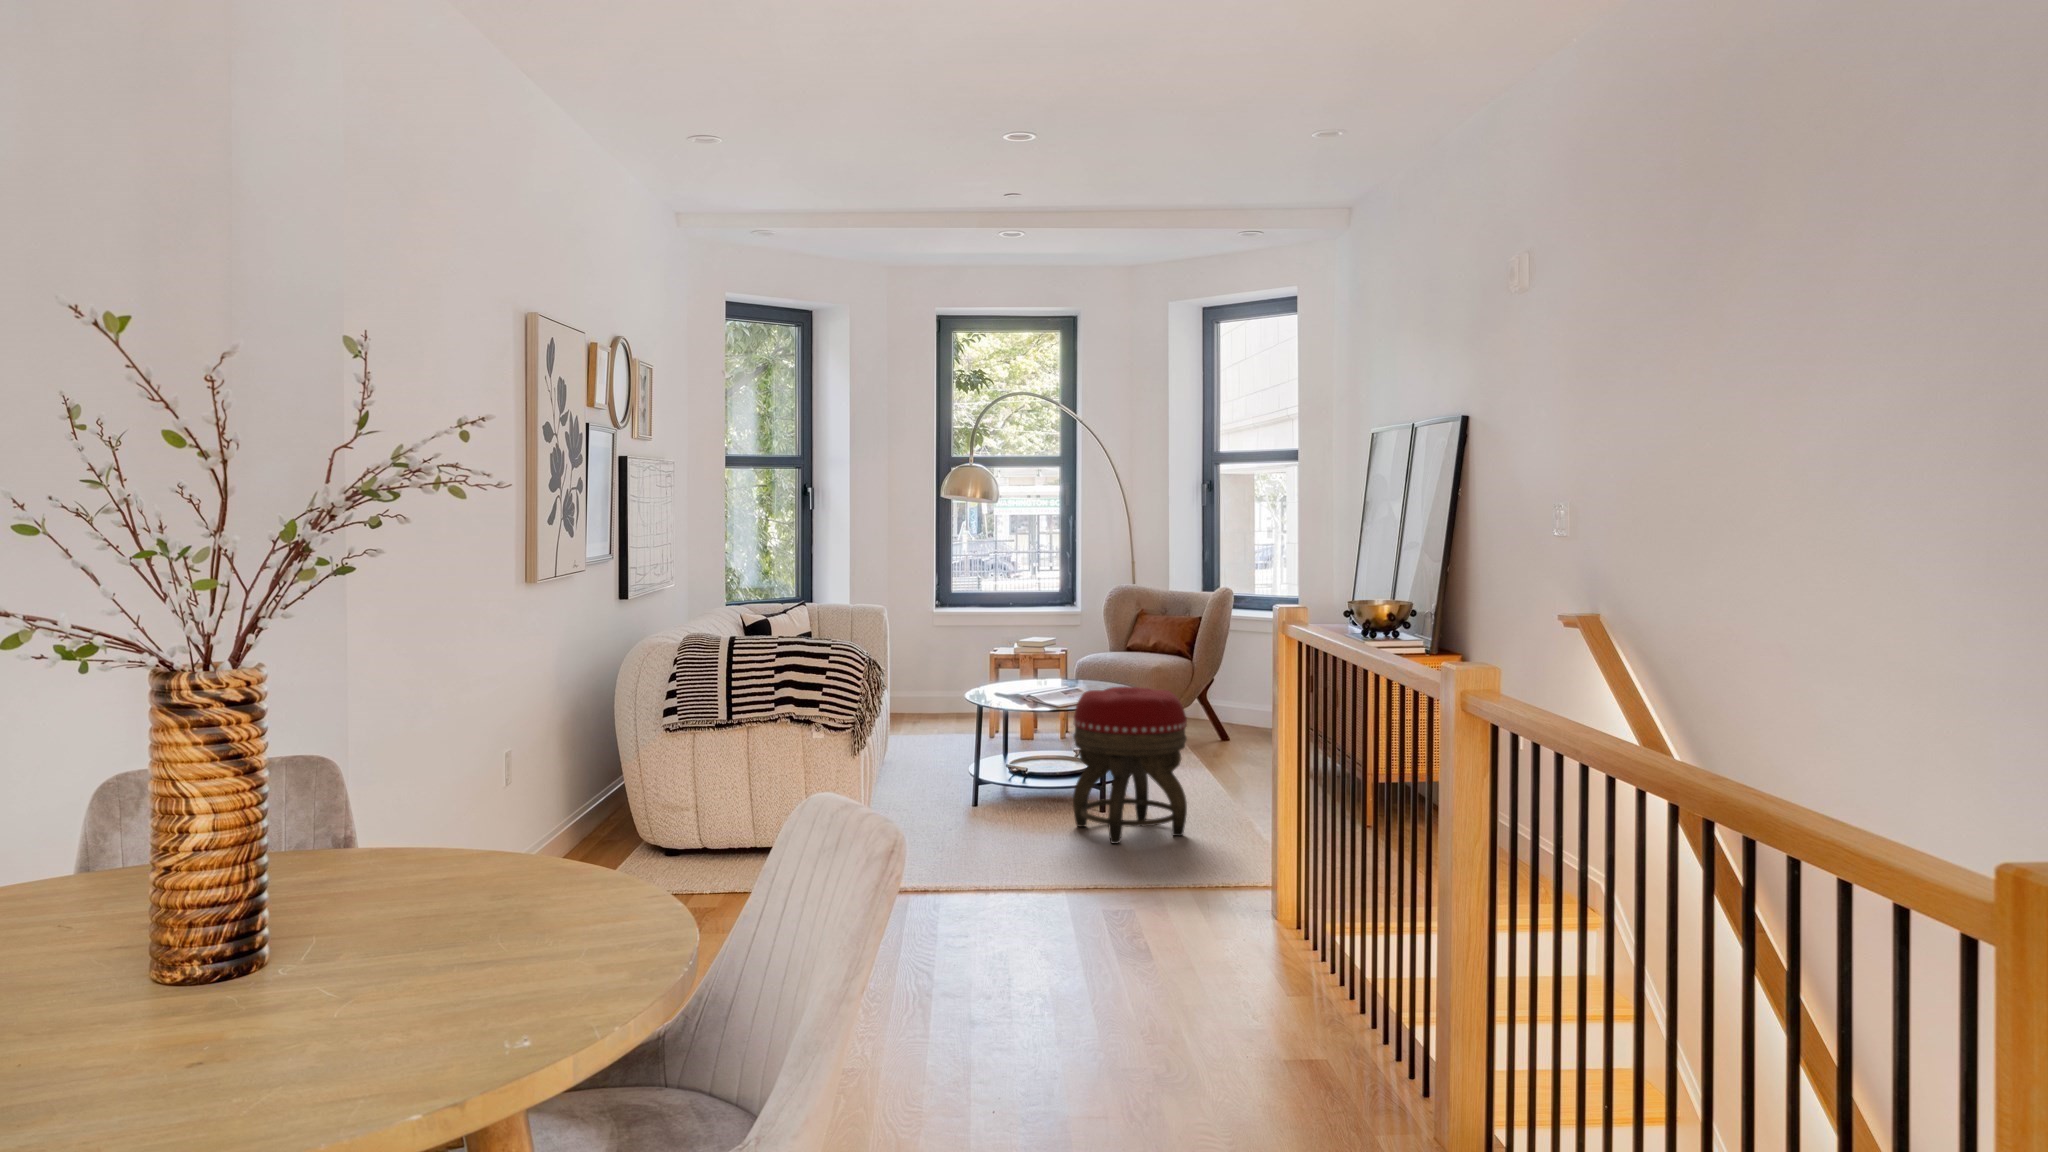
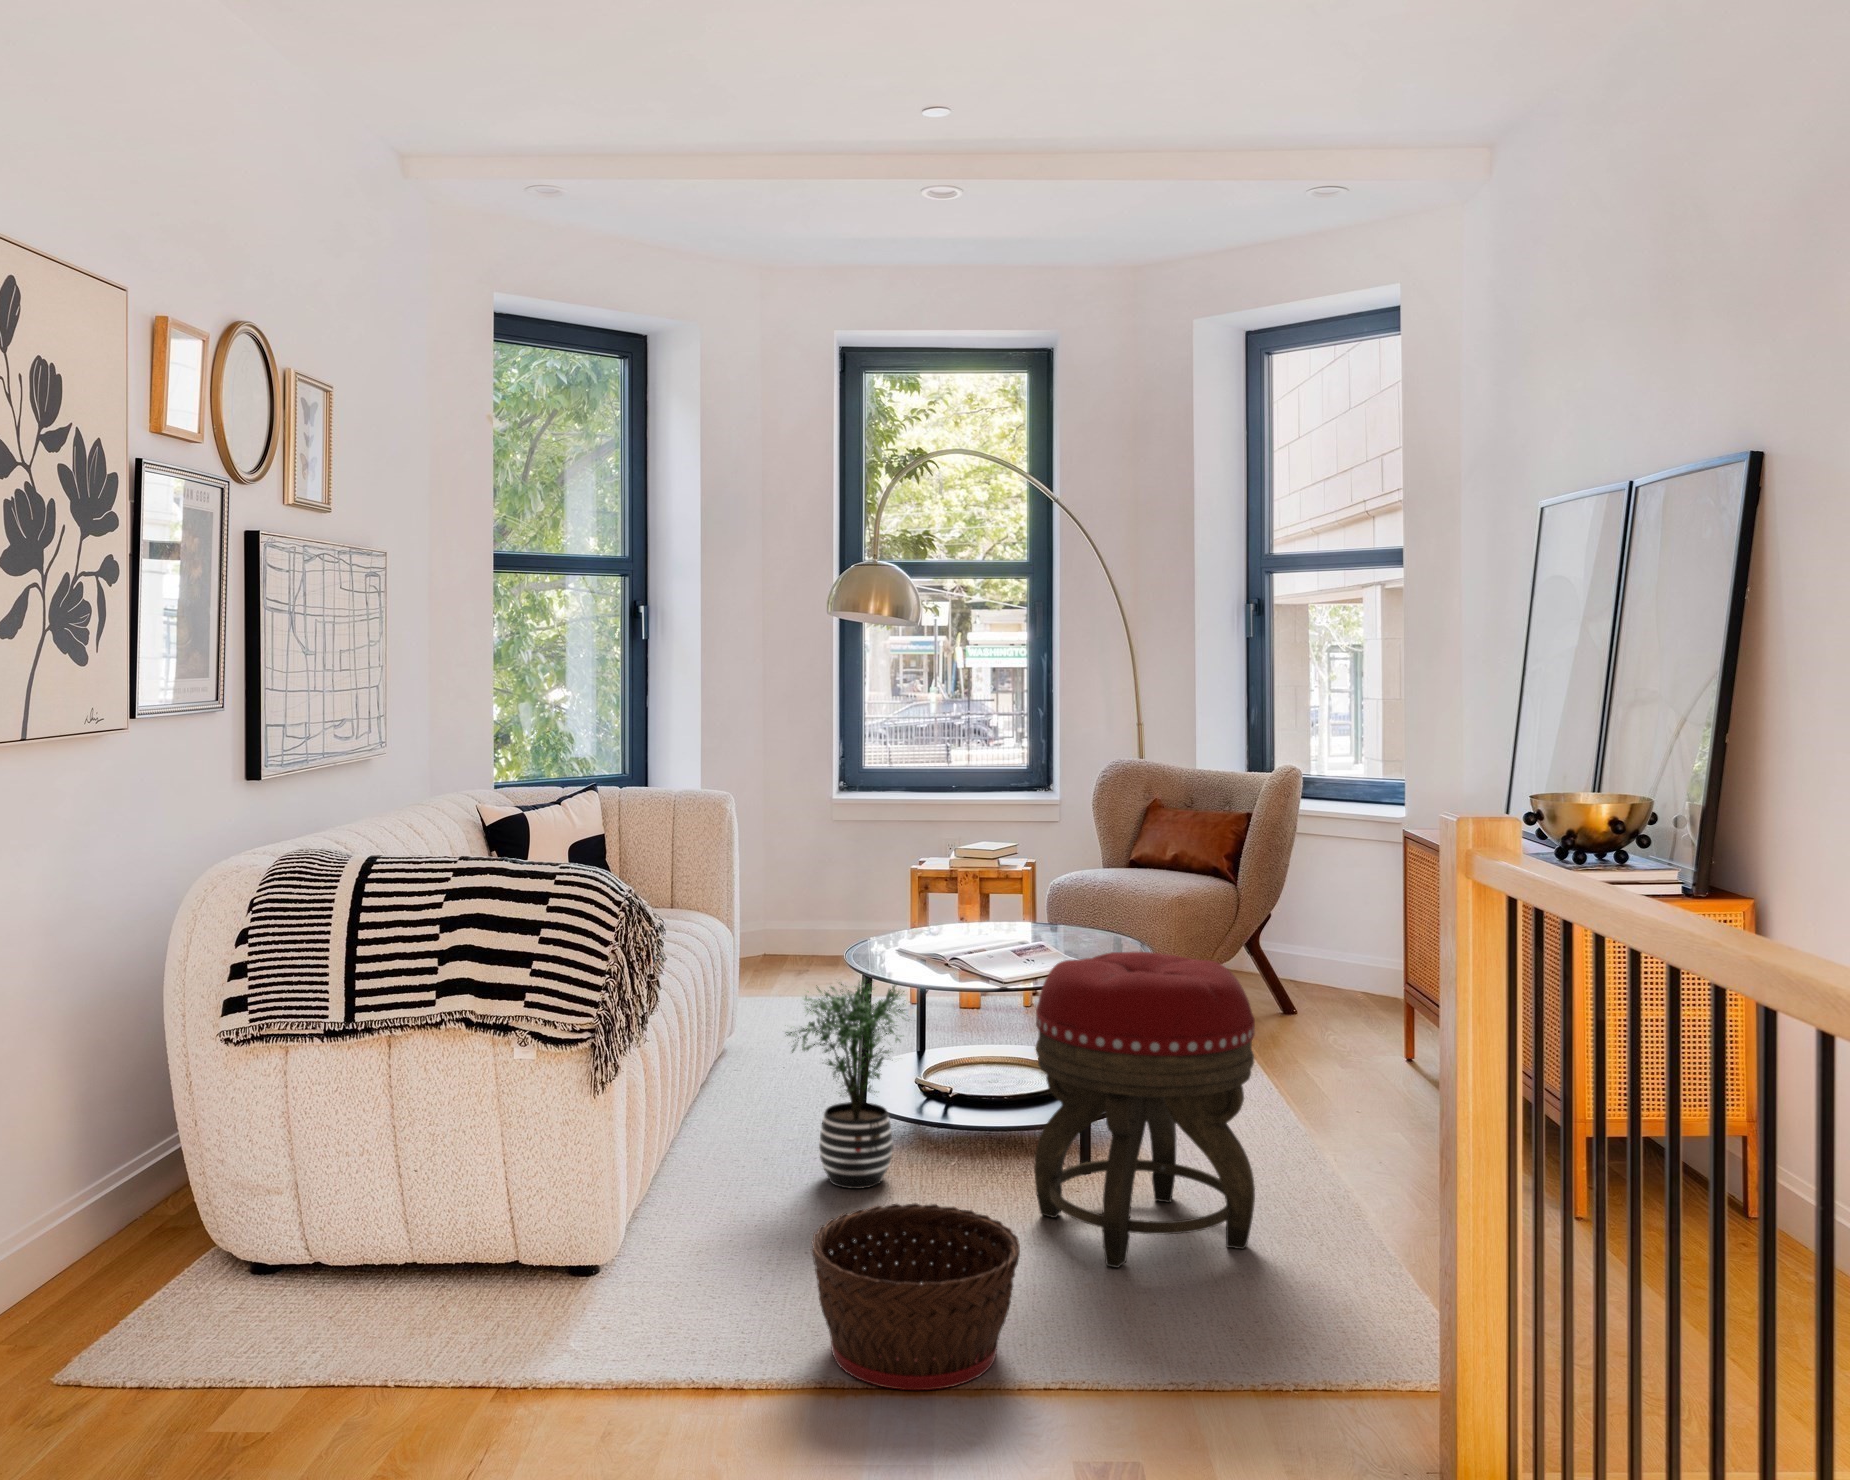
potted plant: none [935,704,1007,819] -> present [786,982,908,1189]
basket: none [966,807,1068,884] -> present [811,1203,1020,1390]

